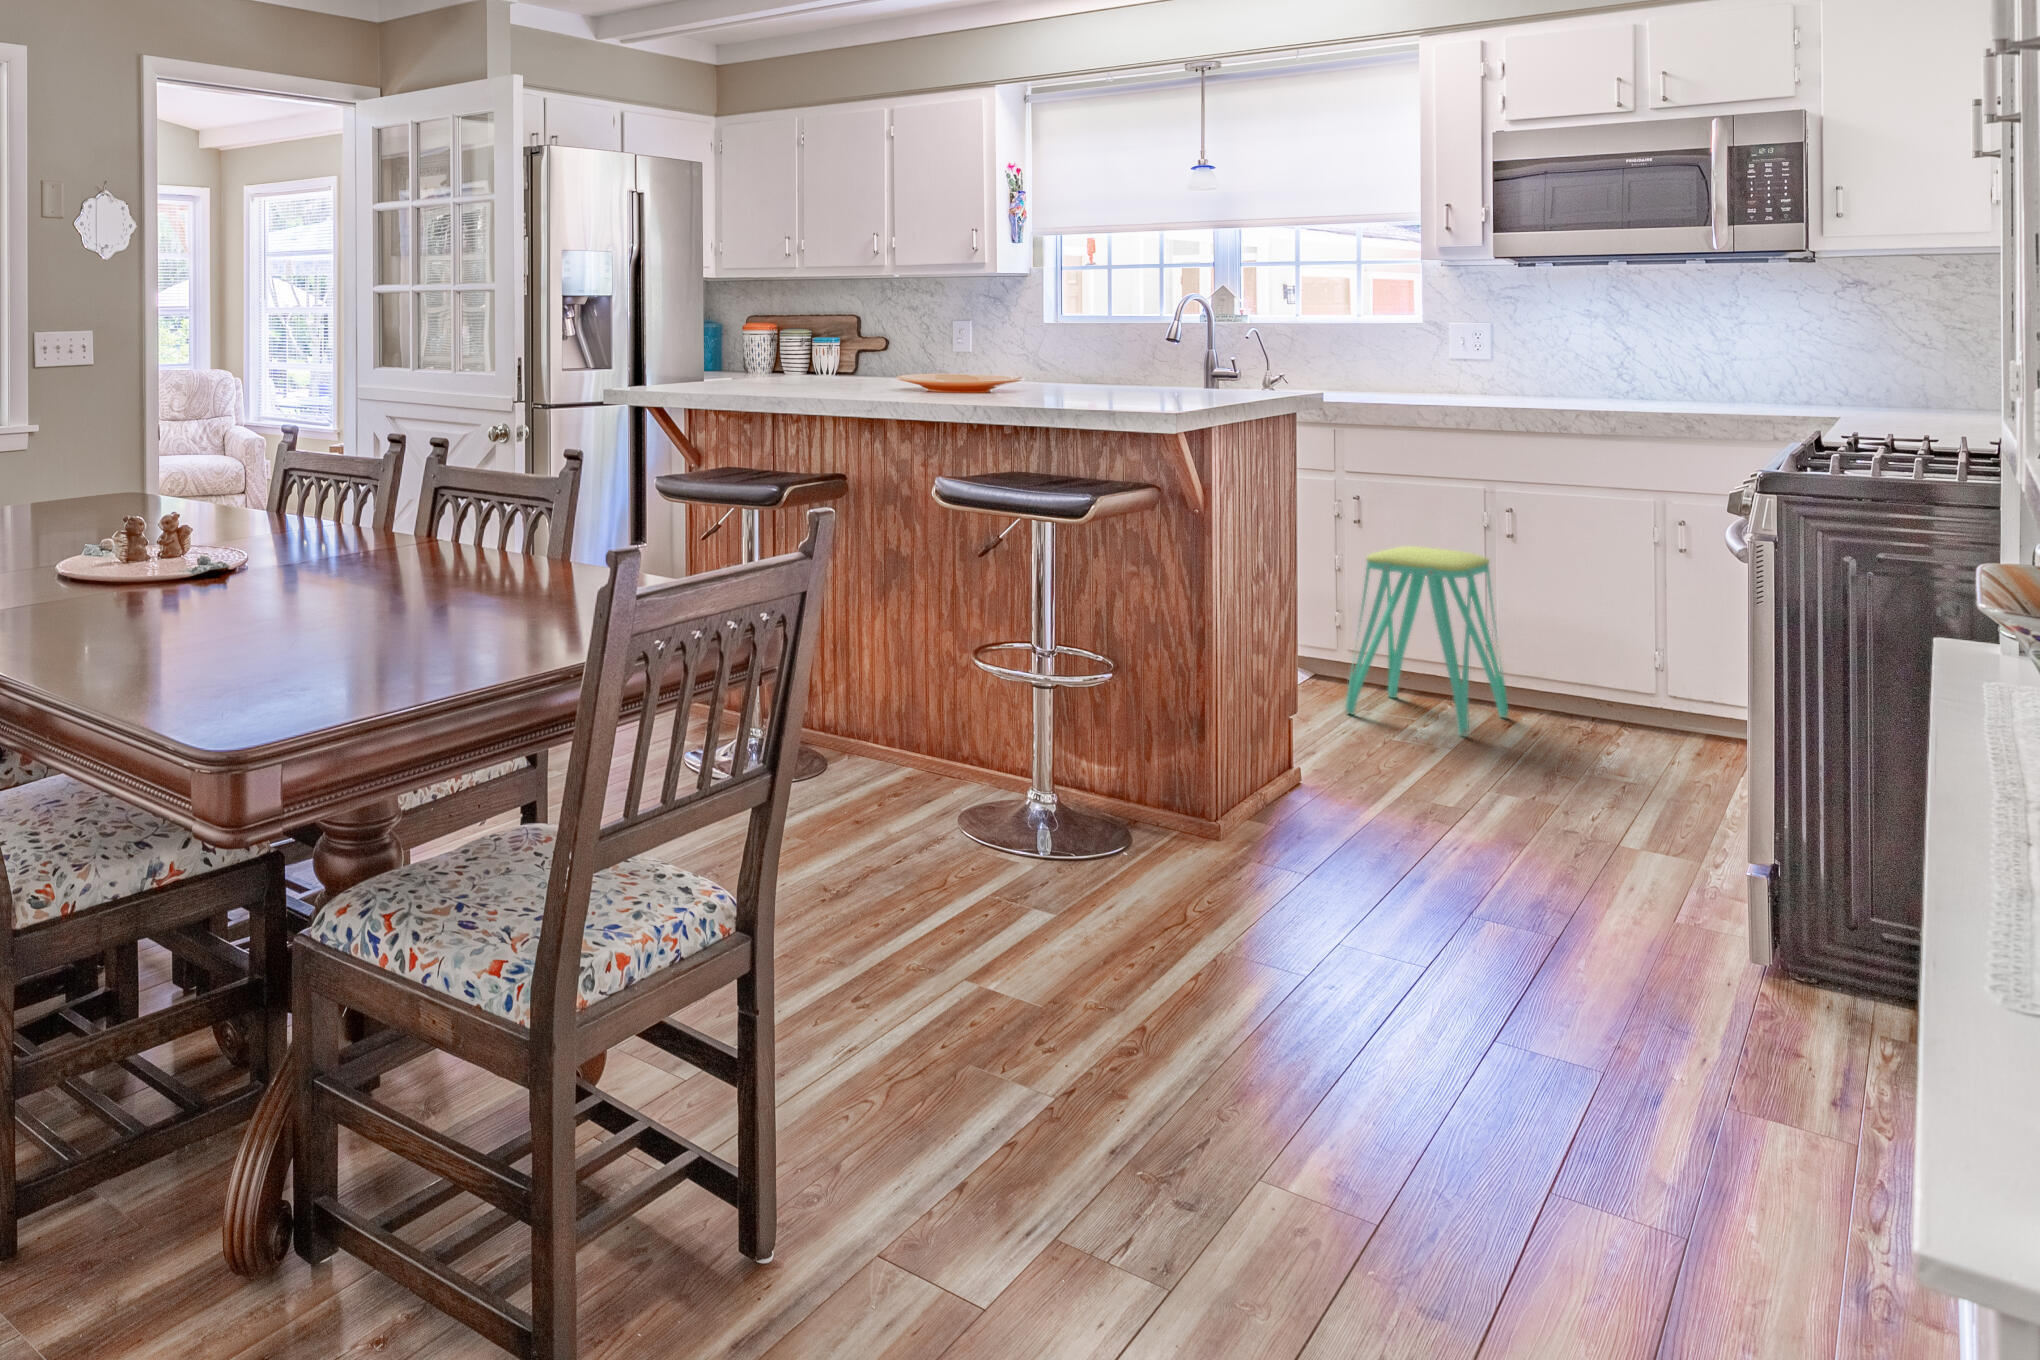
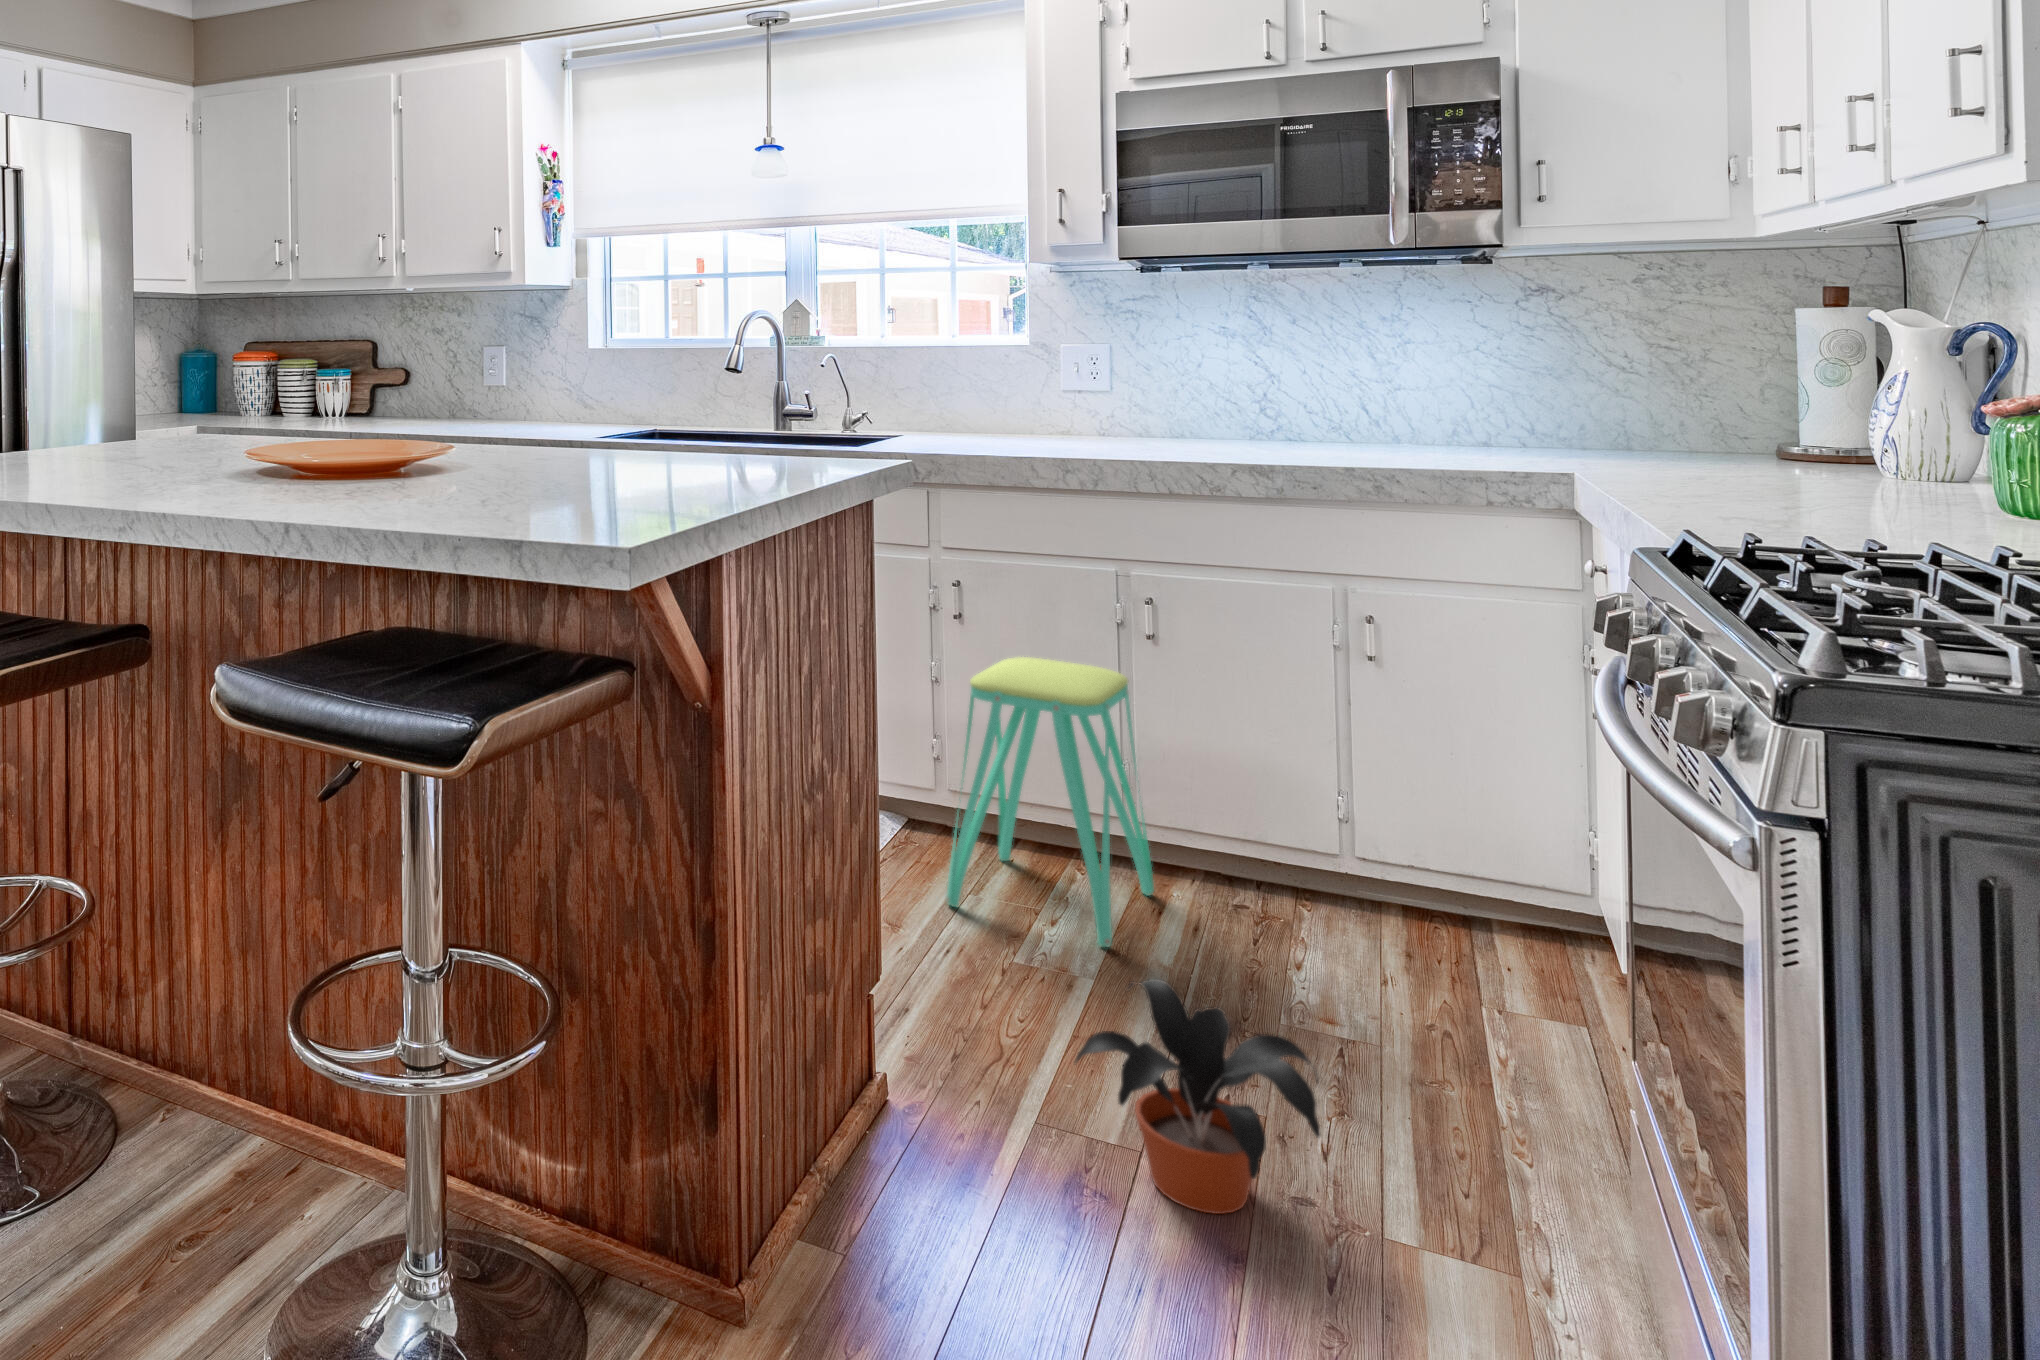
potted plant: none [1423,705,1582,824] -> present [1075,979,1320,1214]

